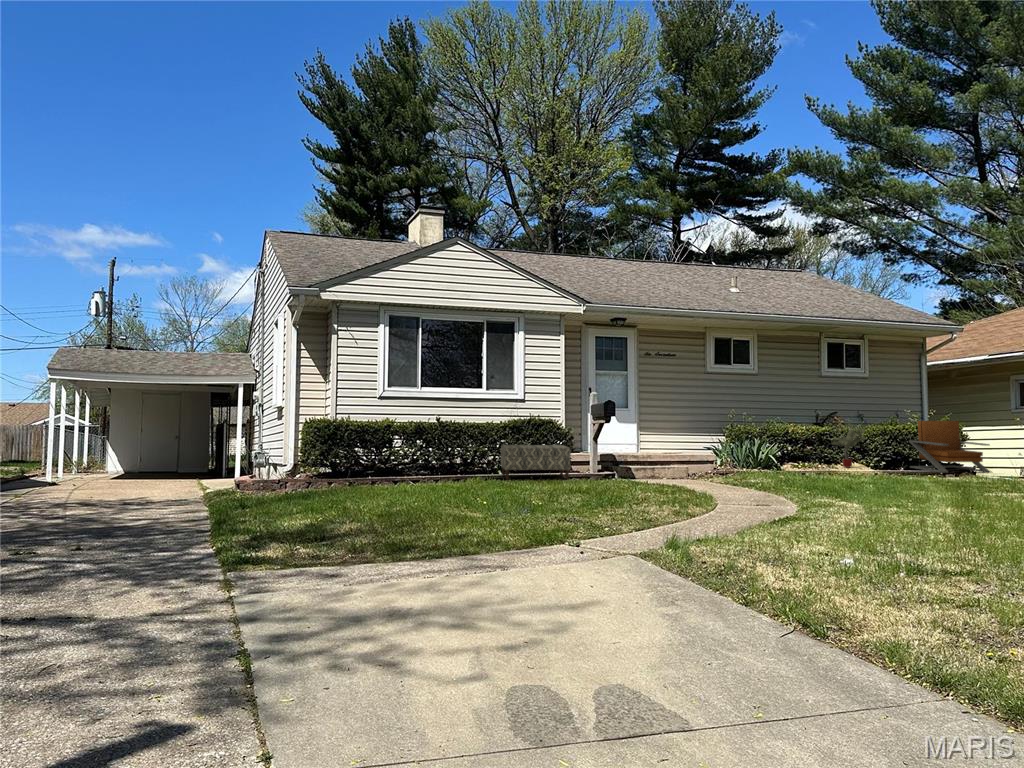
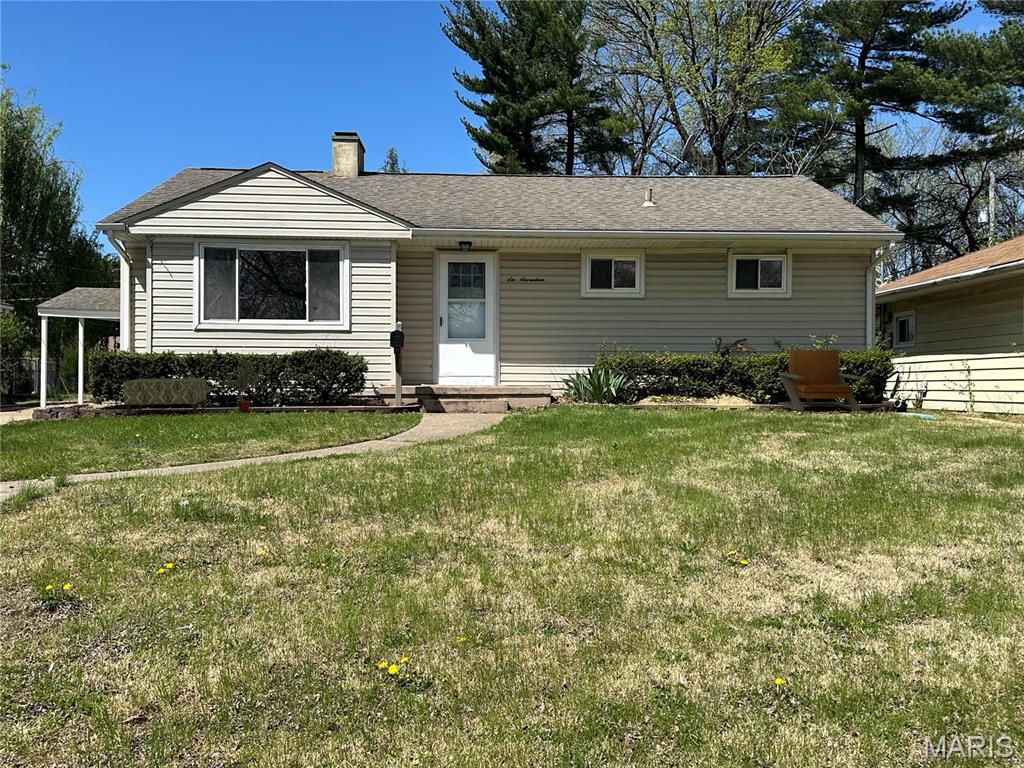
potted tree: present [832,424,865,468] -> present [223,358,263,412]
bench: present [501,445,571,480] -> present [123,378,206,415]

